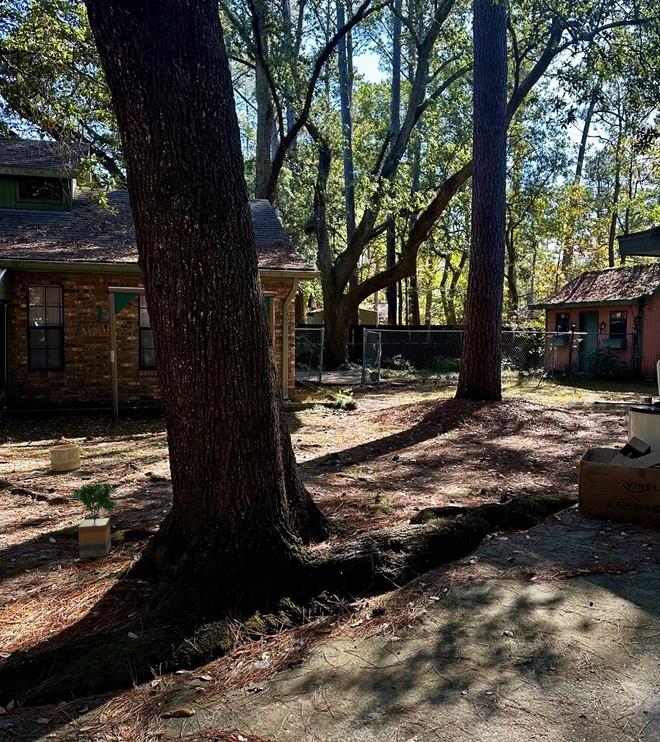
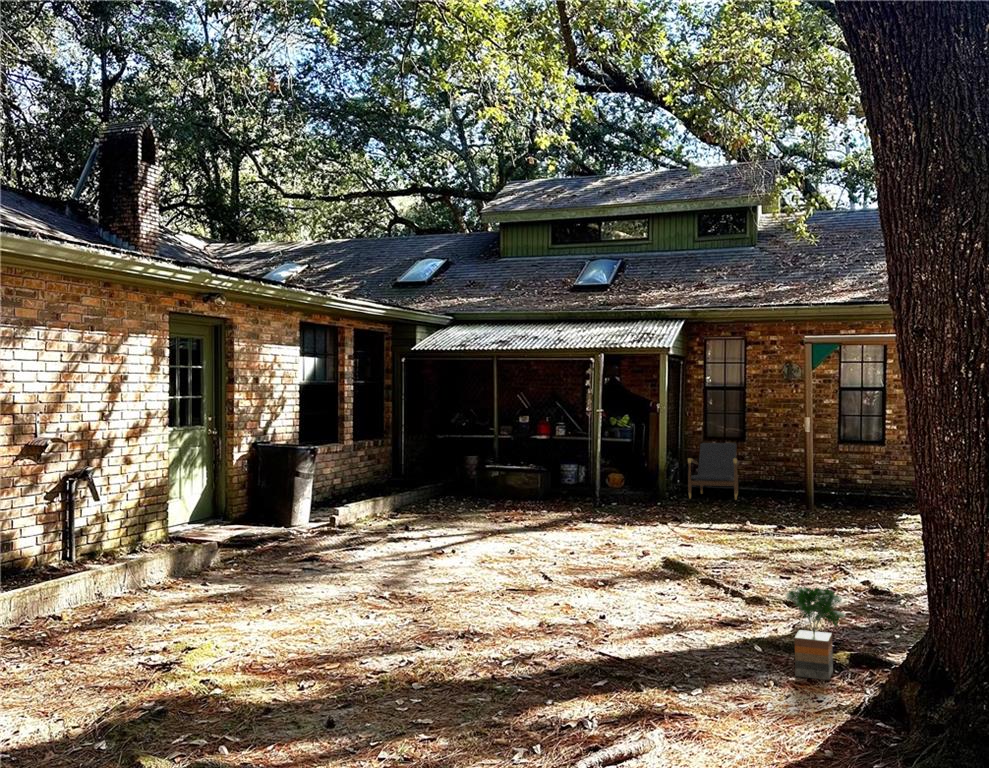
lounge chair: none [13,374,59,422] -> present [688,443,739,500]
wooden bucket: present [49,444,80,471] -> none [738,533,774,565]

